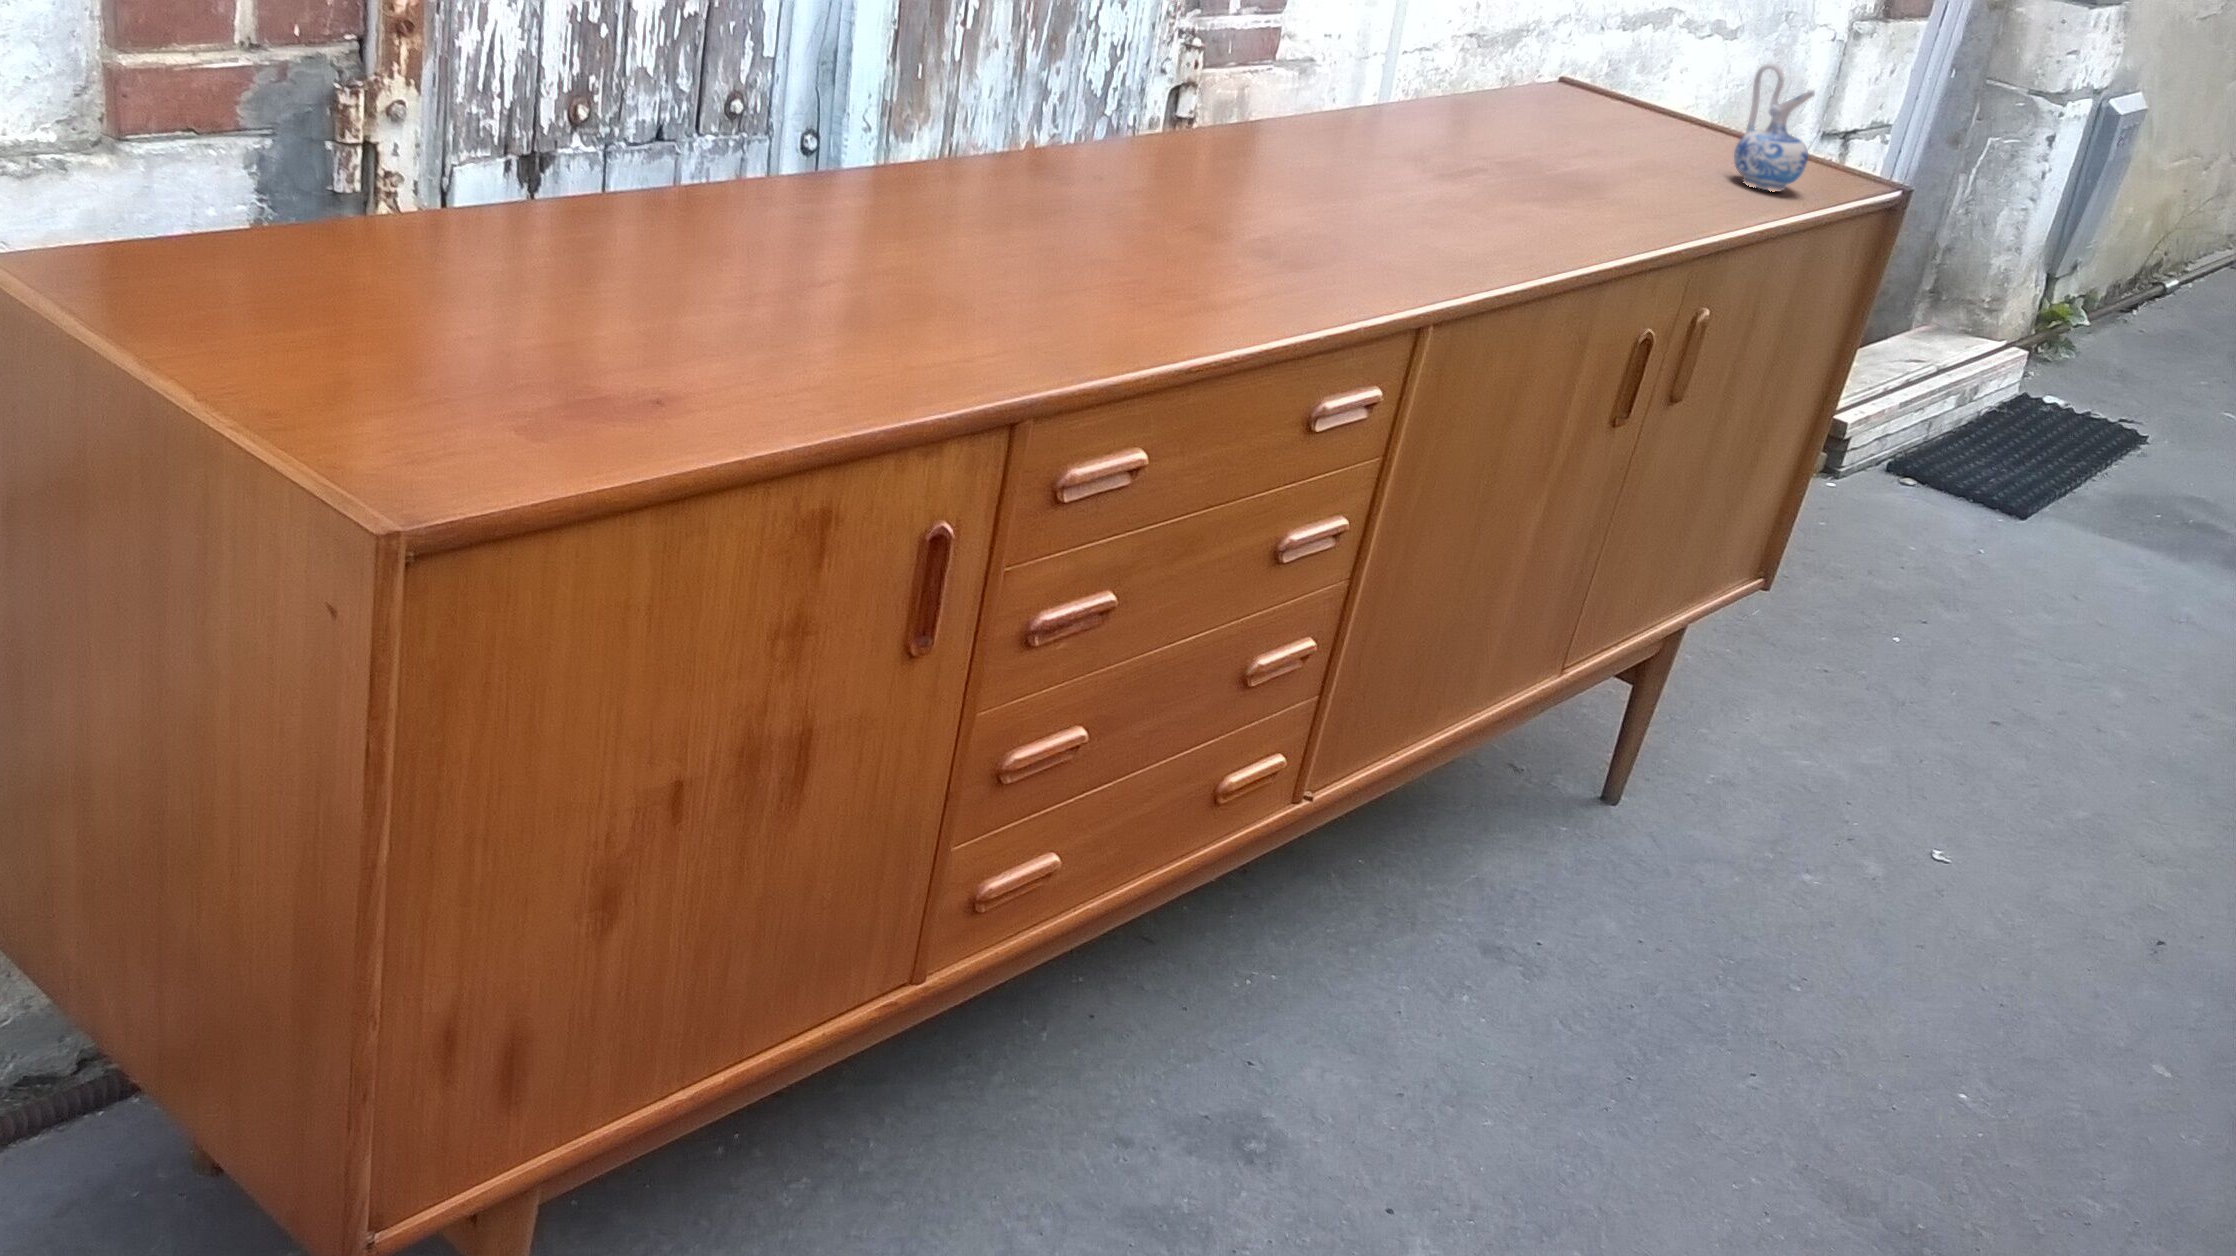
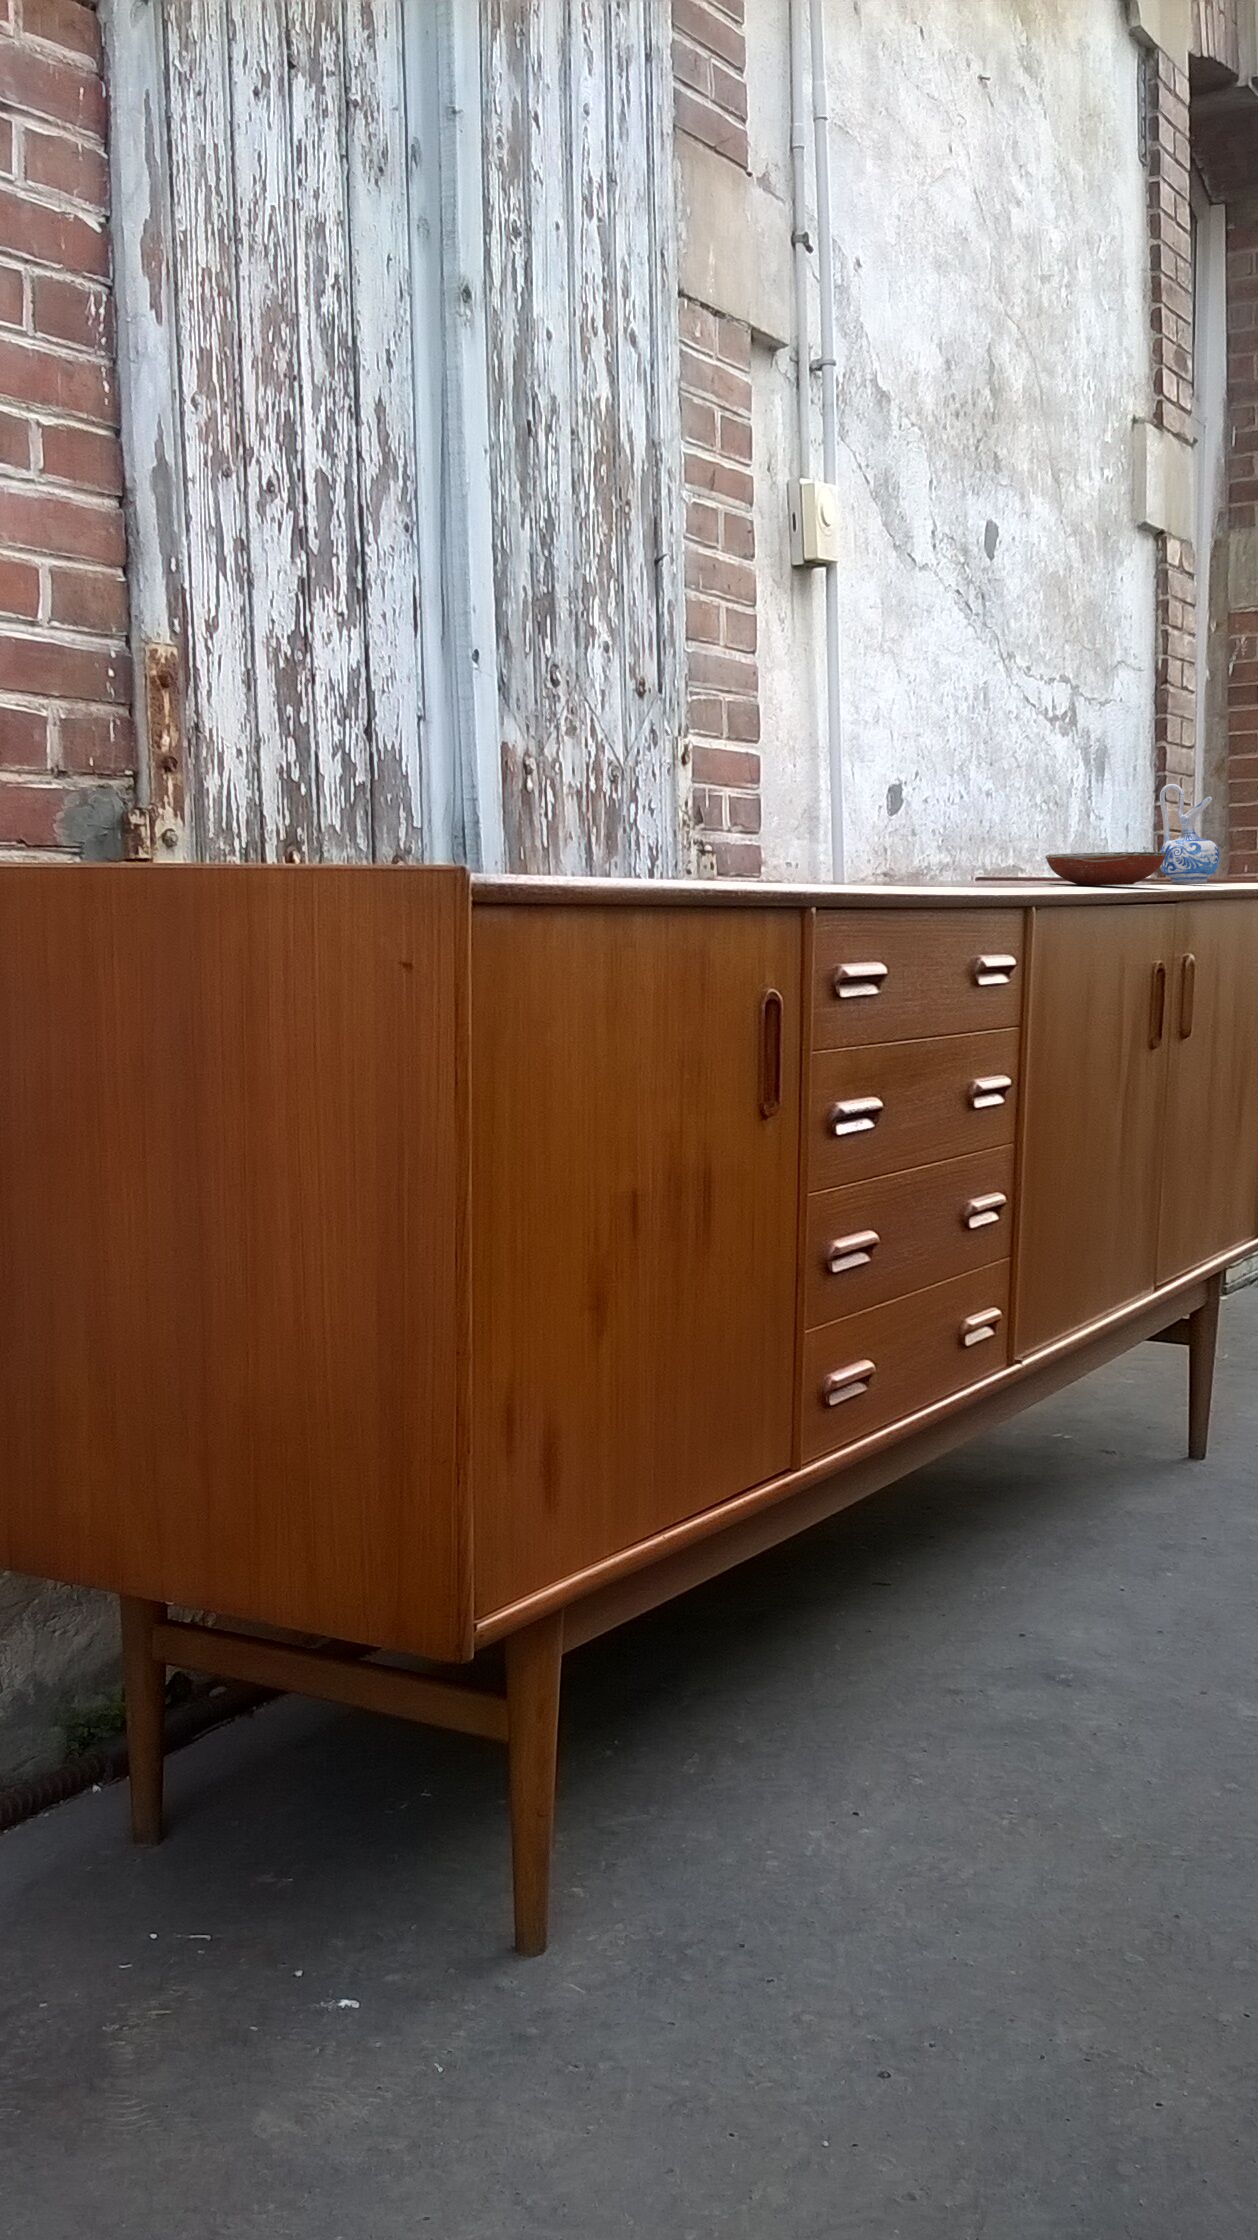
decorative bowl: none [1521,179,1663,241] -> present [1045,852,1166,885]

